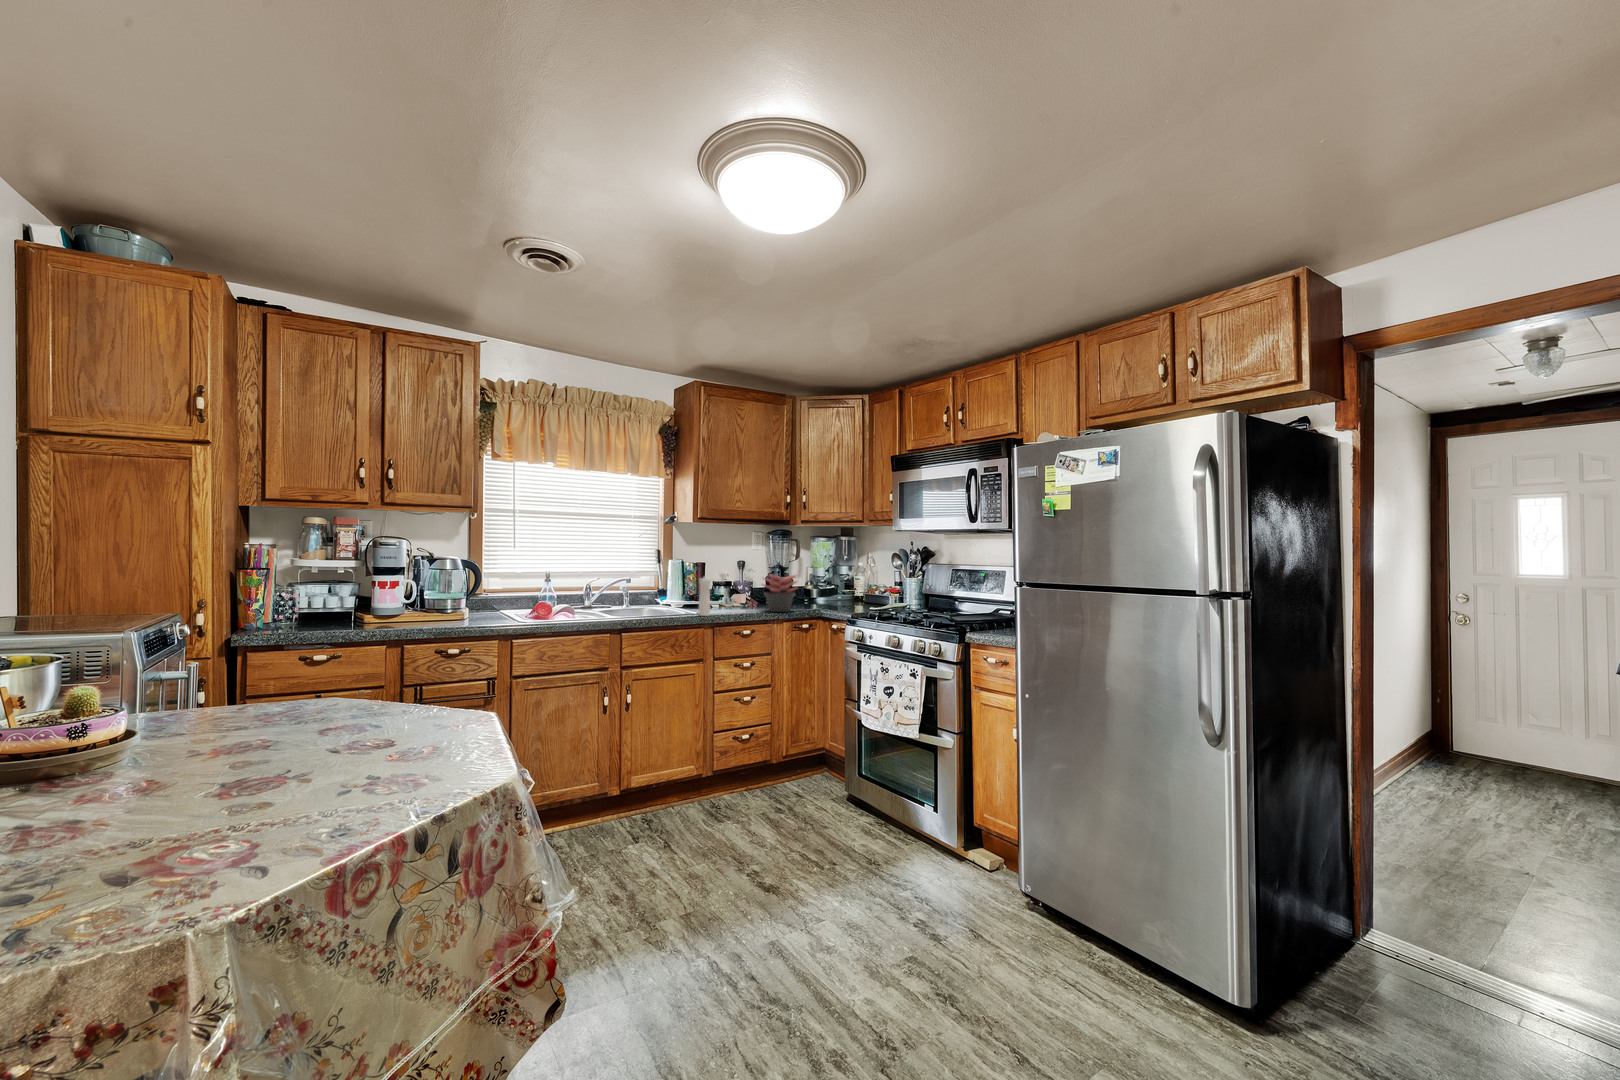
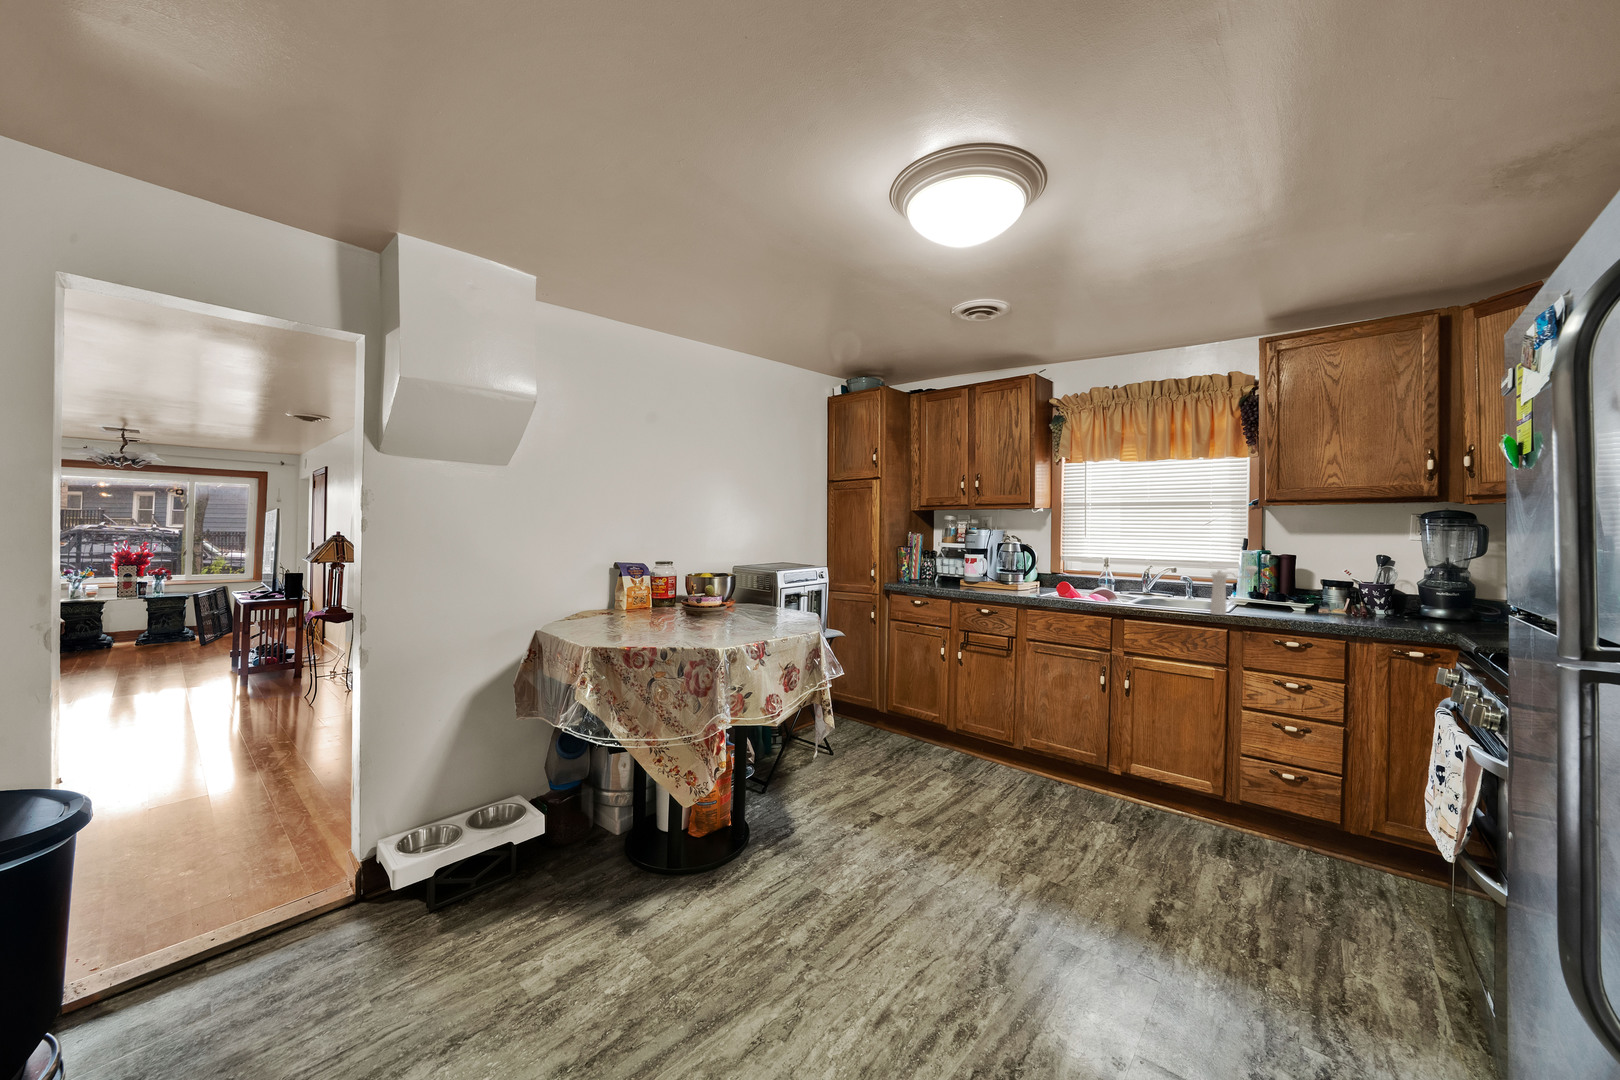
succulent plant: present [763,574,797,612] -> none [1324,574,1386,627]

